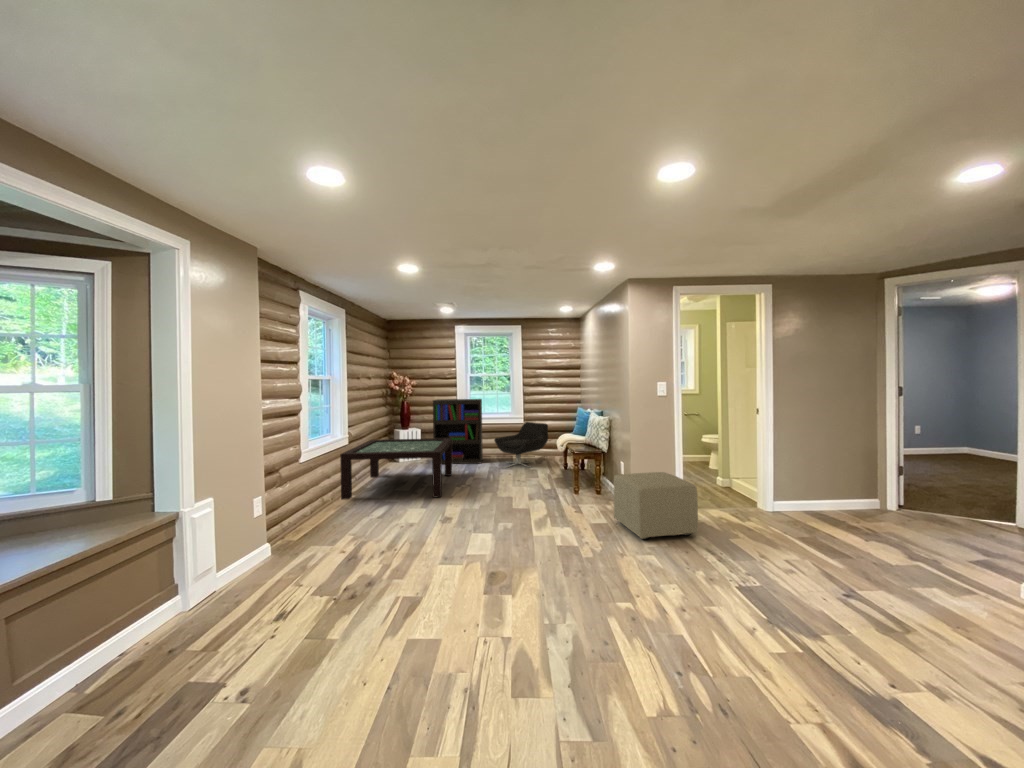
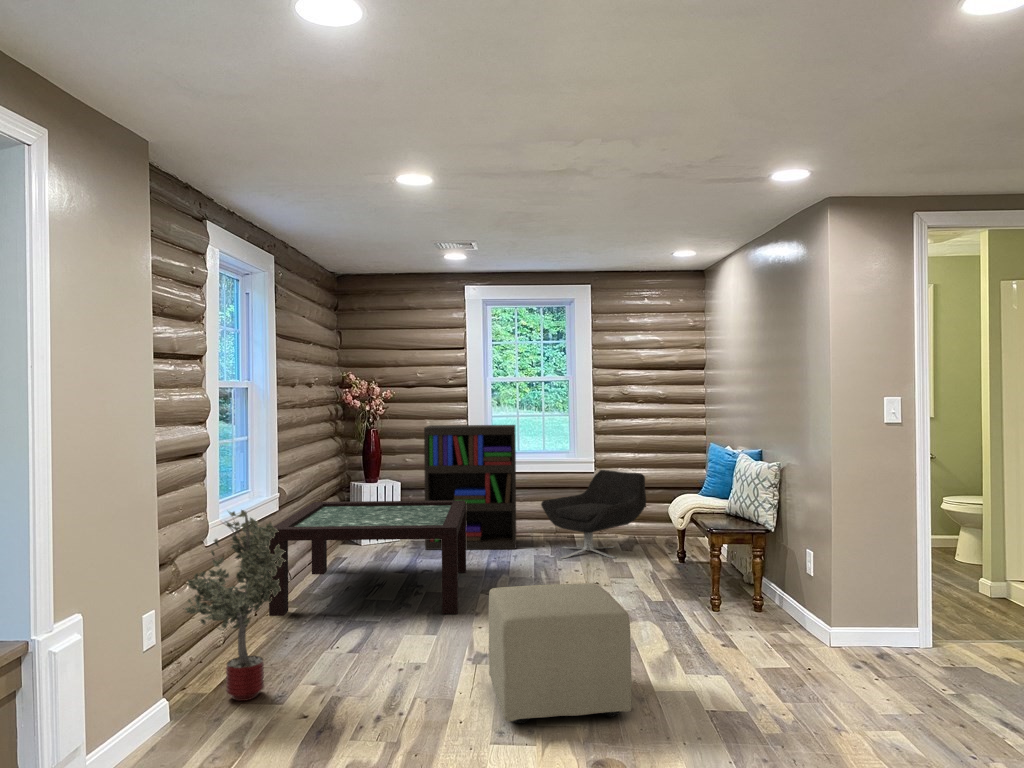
potted tree: none [278,443,340,544] -> present [185,510,286,701]
ottoman: present [614,472,698,540] -> present [489,583,632,723]

